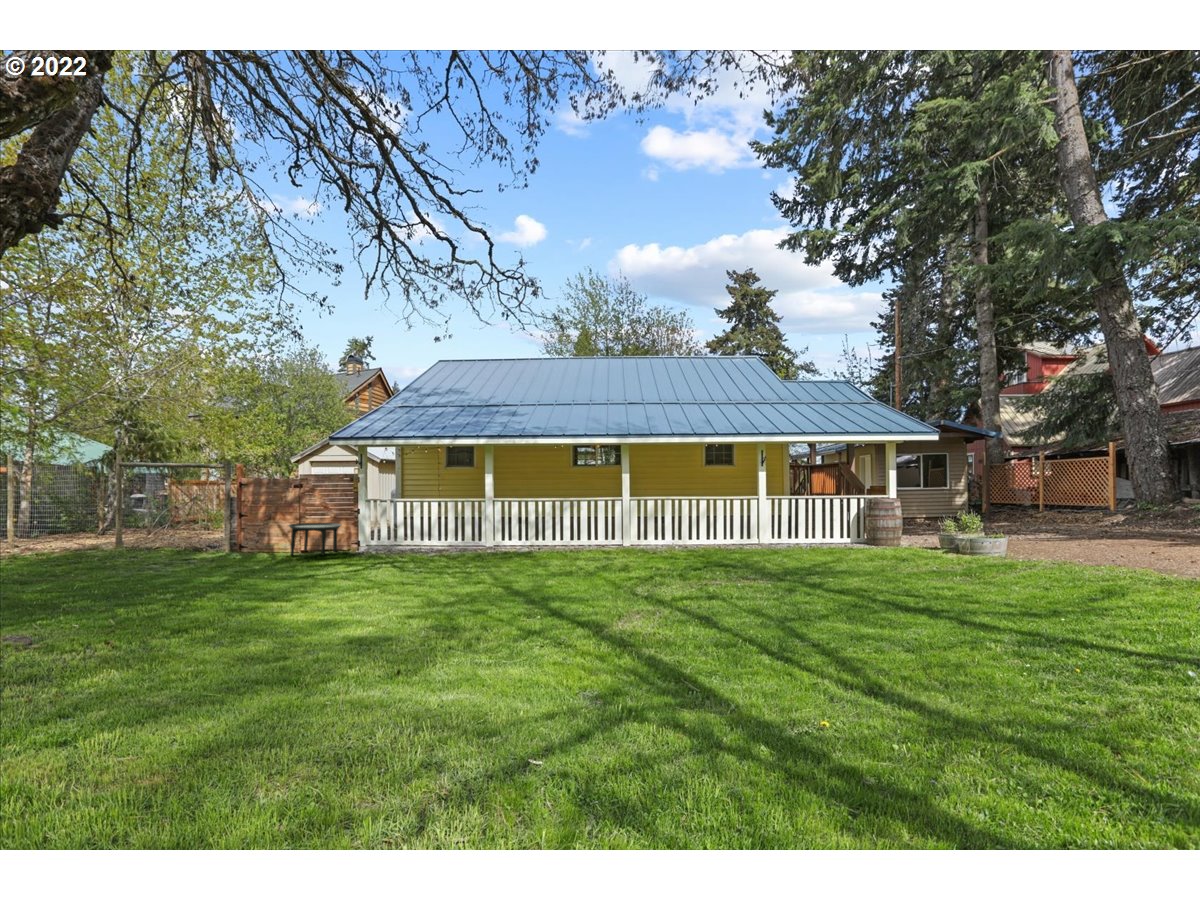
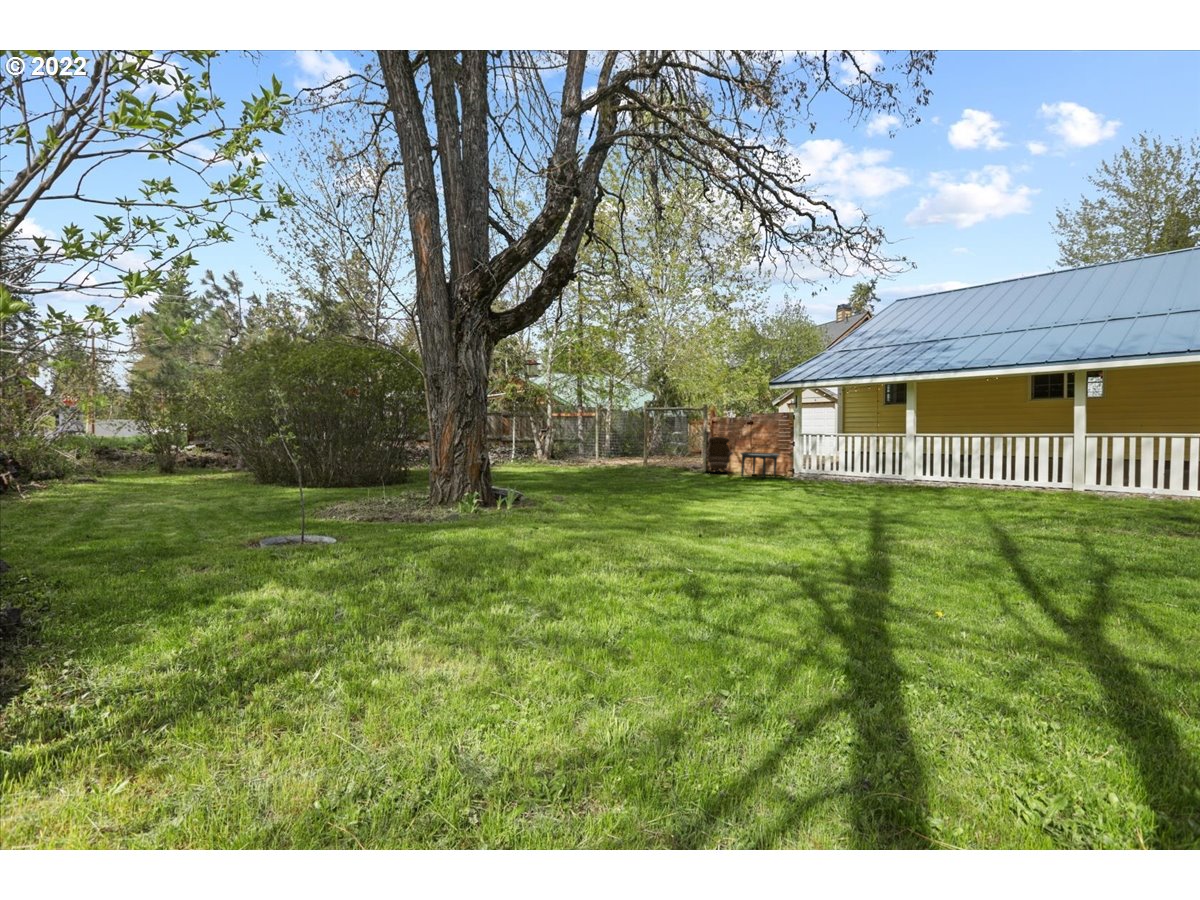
lounge chair: none [231,504,275,555] -> present [705,437,733,473]

